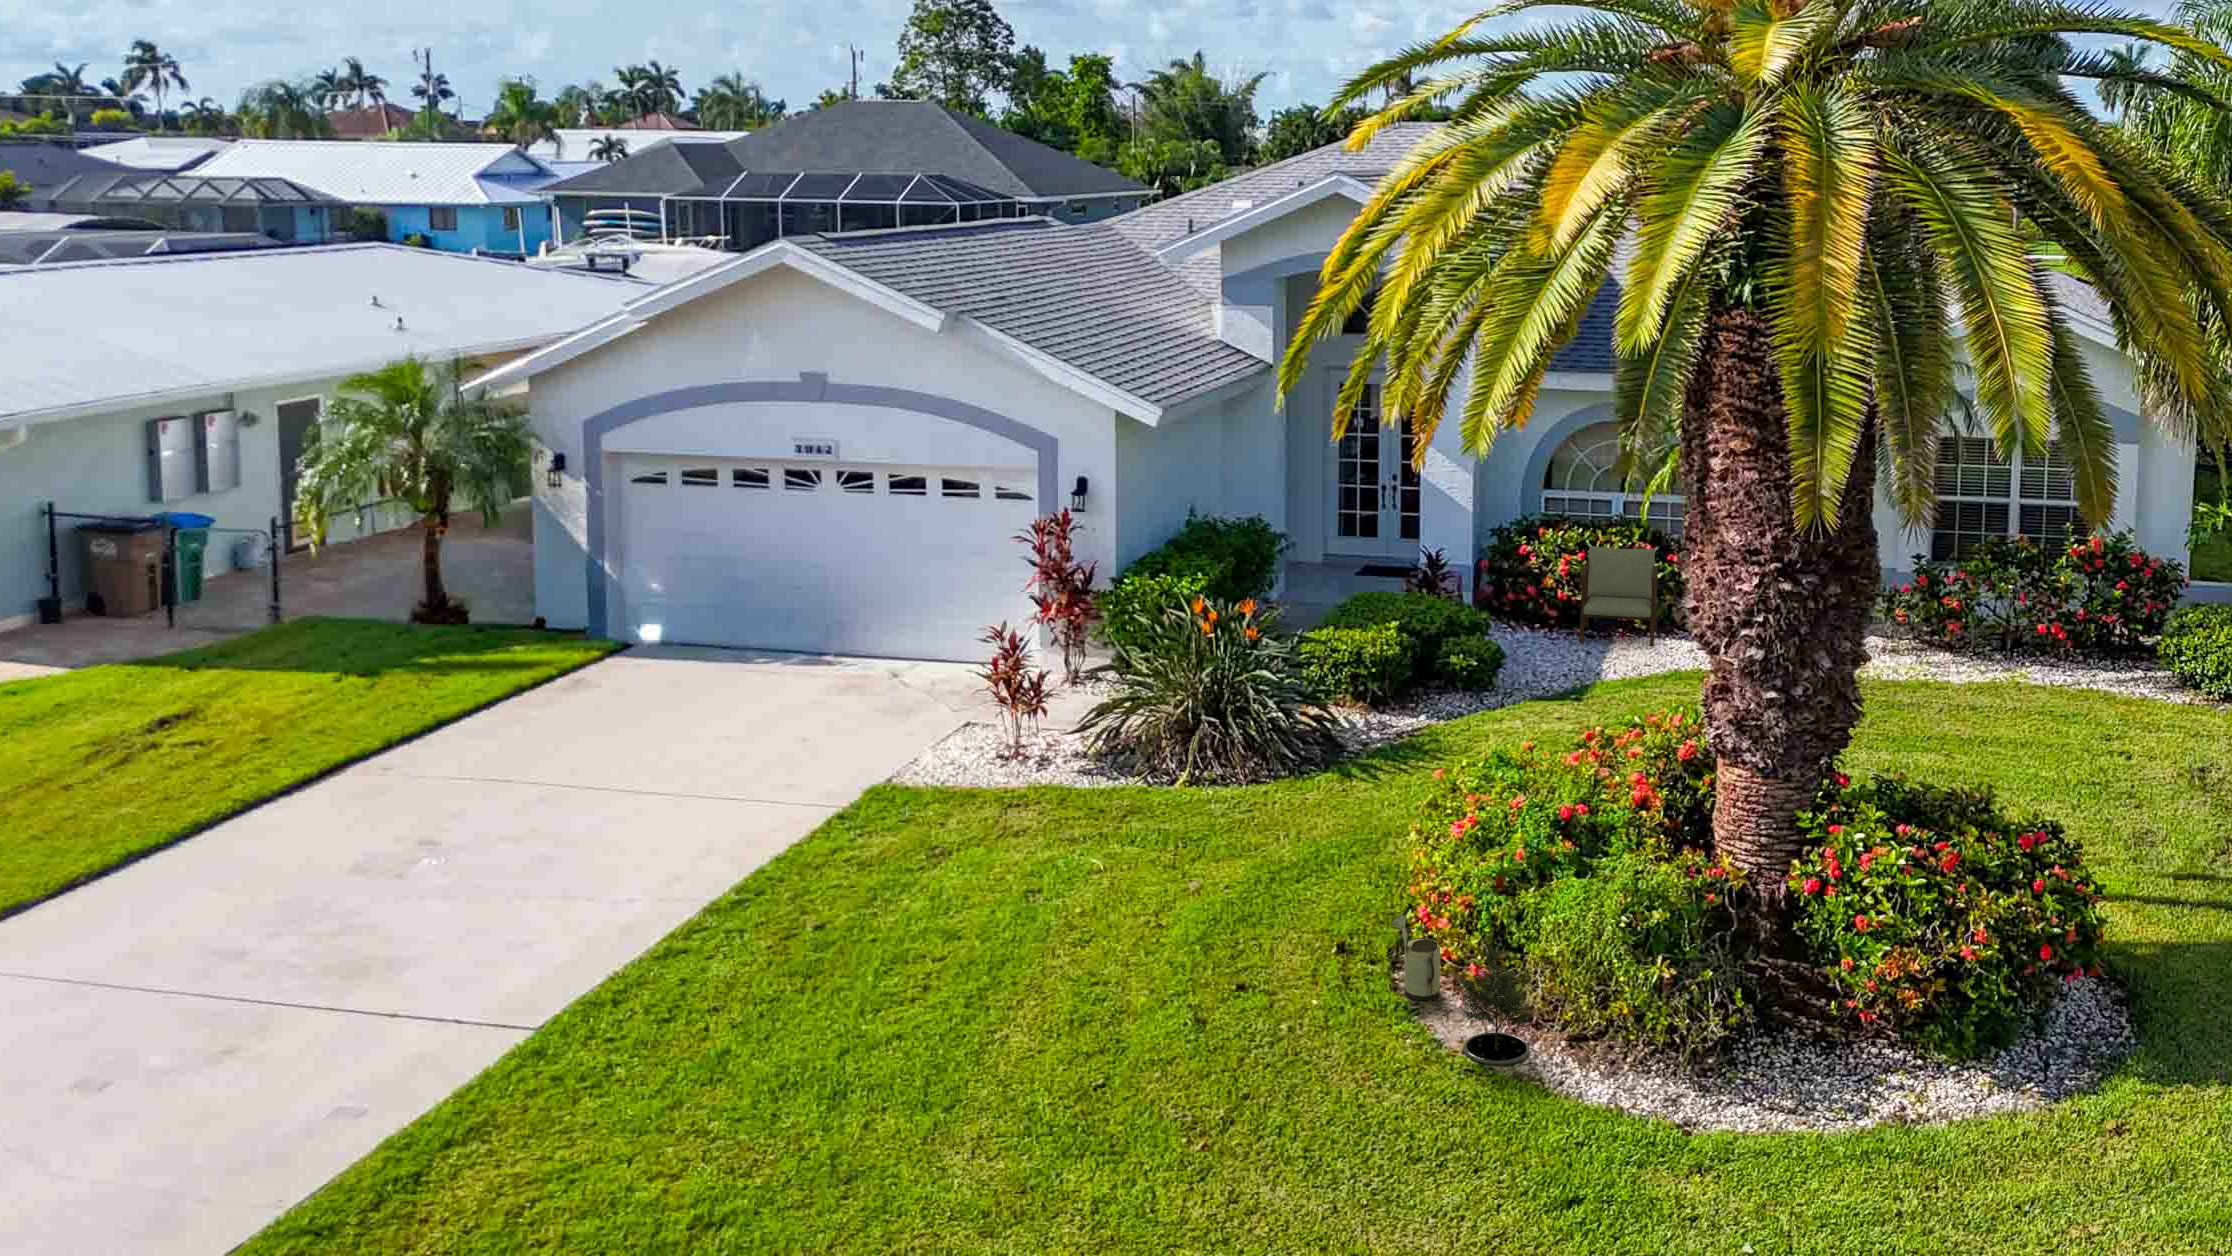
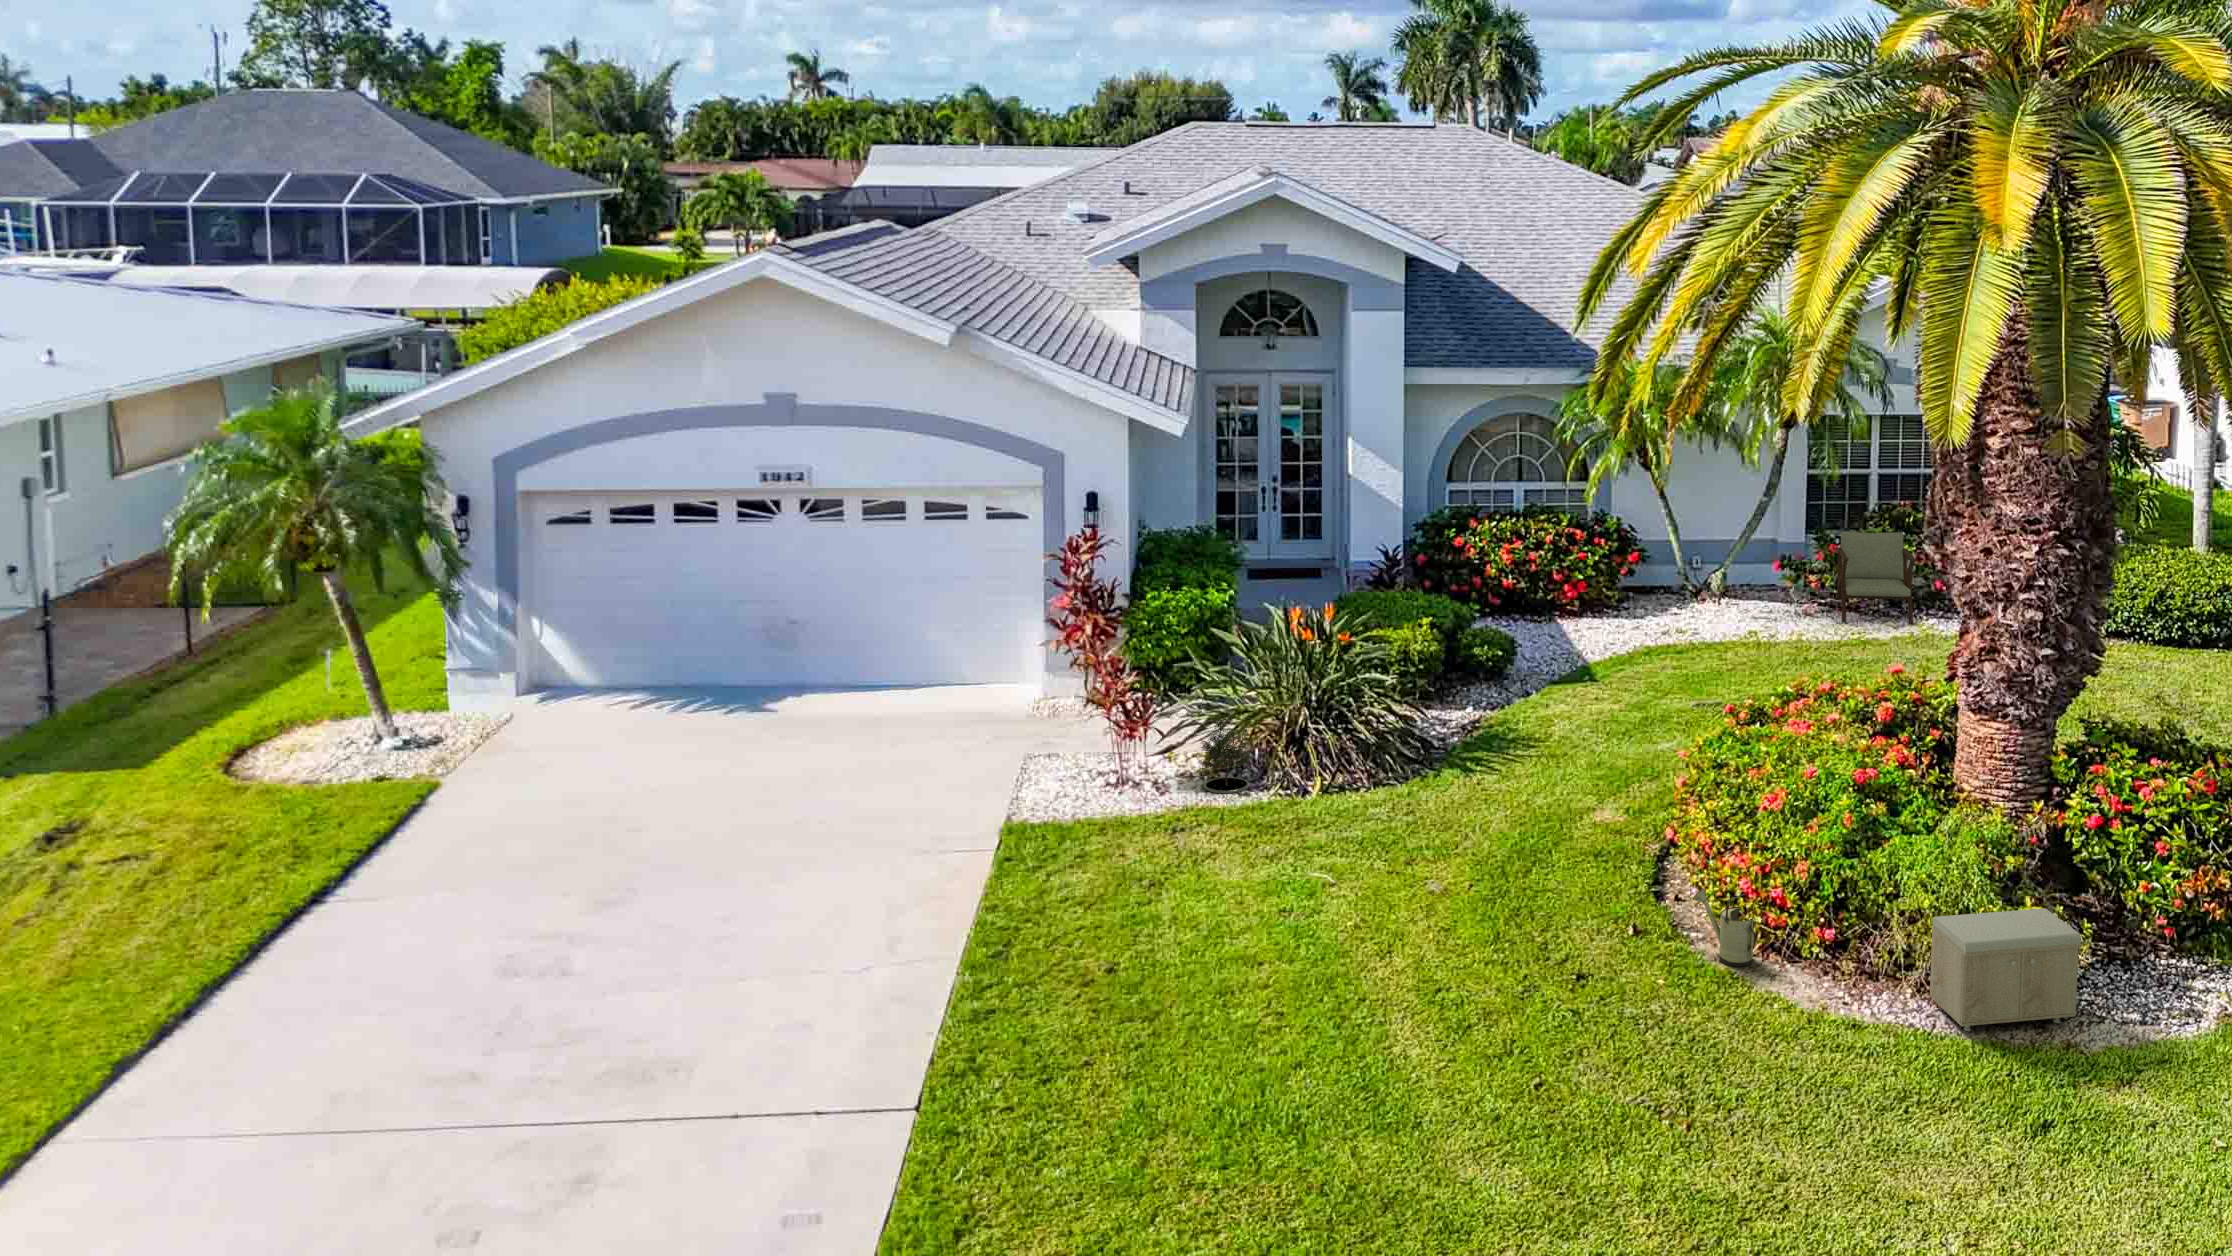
lounge chair: present [1579,546,1658,646] -> present [1836,532,1916,623]
potted tree: present [1455,935,1534,1065] -> present [1201,708,1251,794]
storage bench: none [1576,971,1717,1105] -> present [1930,908,2081,1031]

